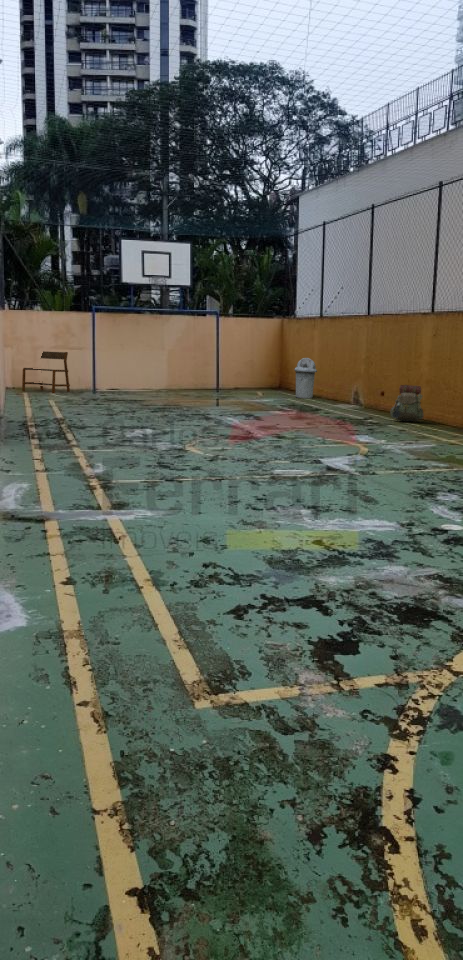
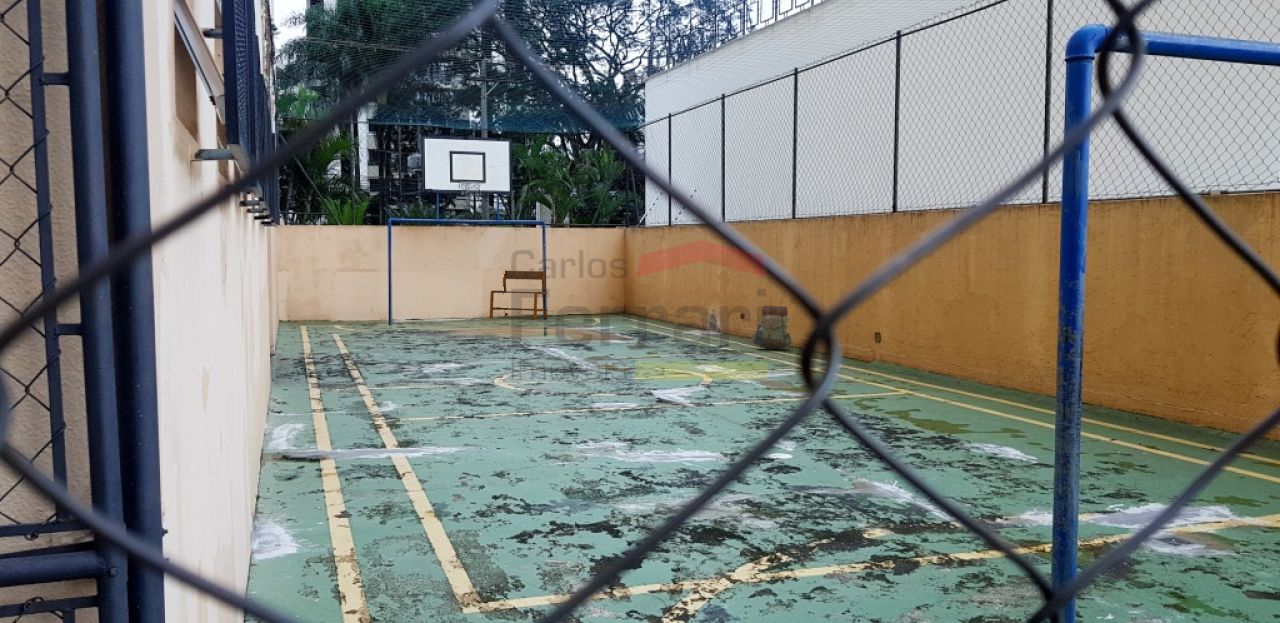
bench: present [22,351,70,393] -> present [490,270,548,320]
trash can: present [295,358,317,398] -> none [642,275,670,325]

